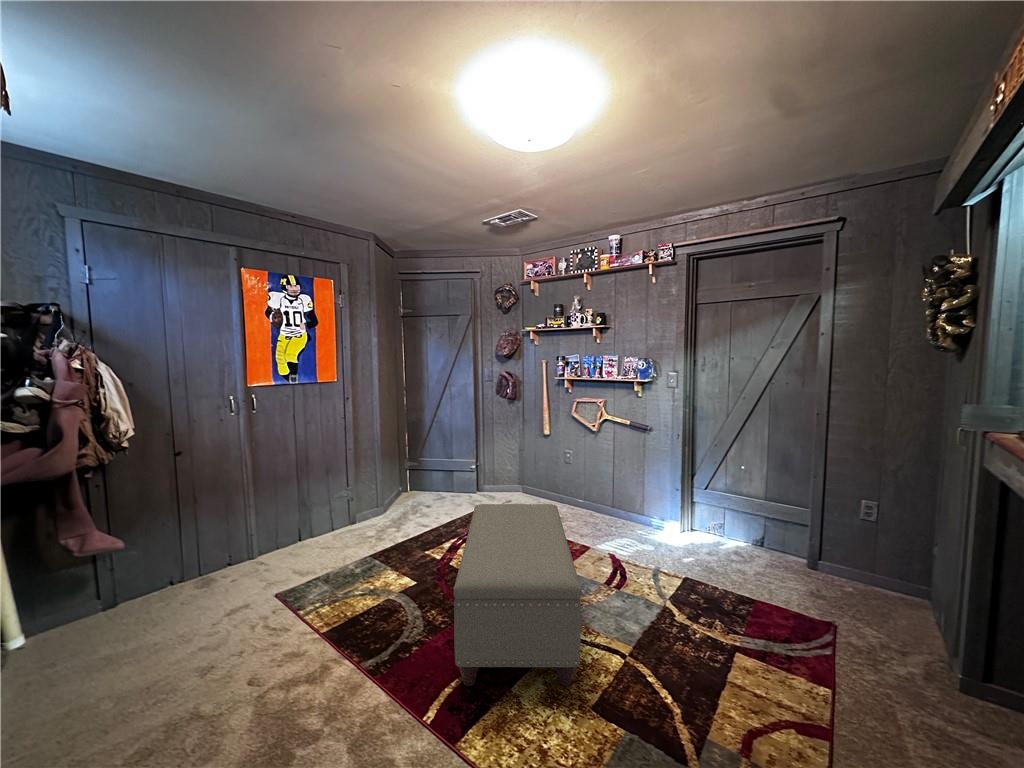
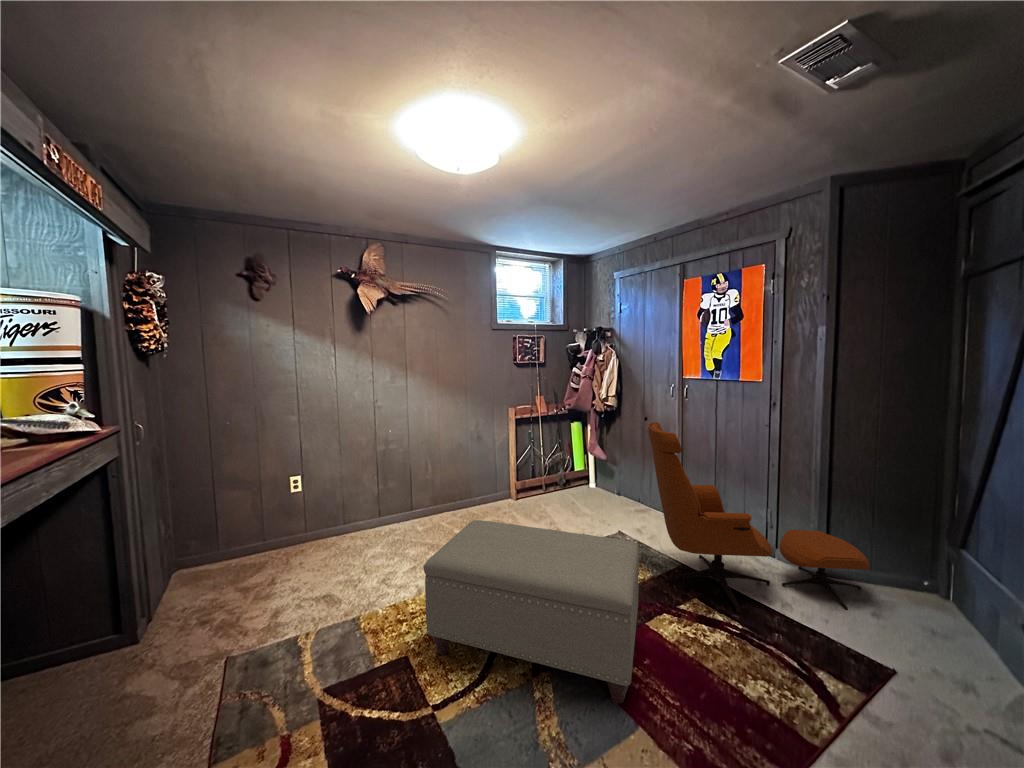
lounge chair: none [361,422,444,561] -> present [648,422,870,613]

